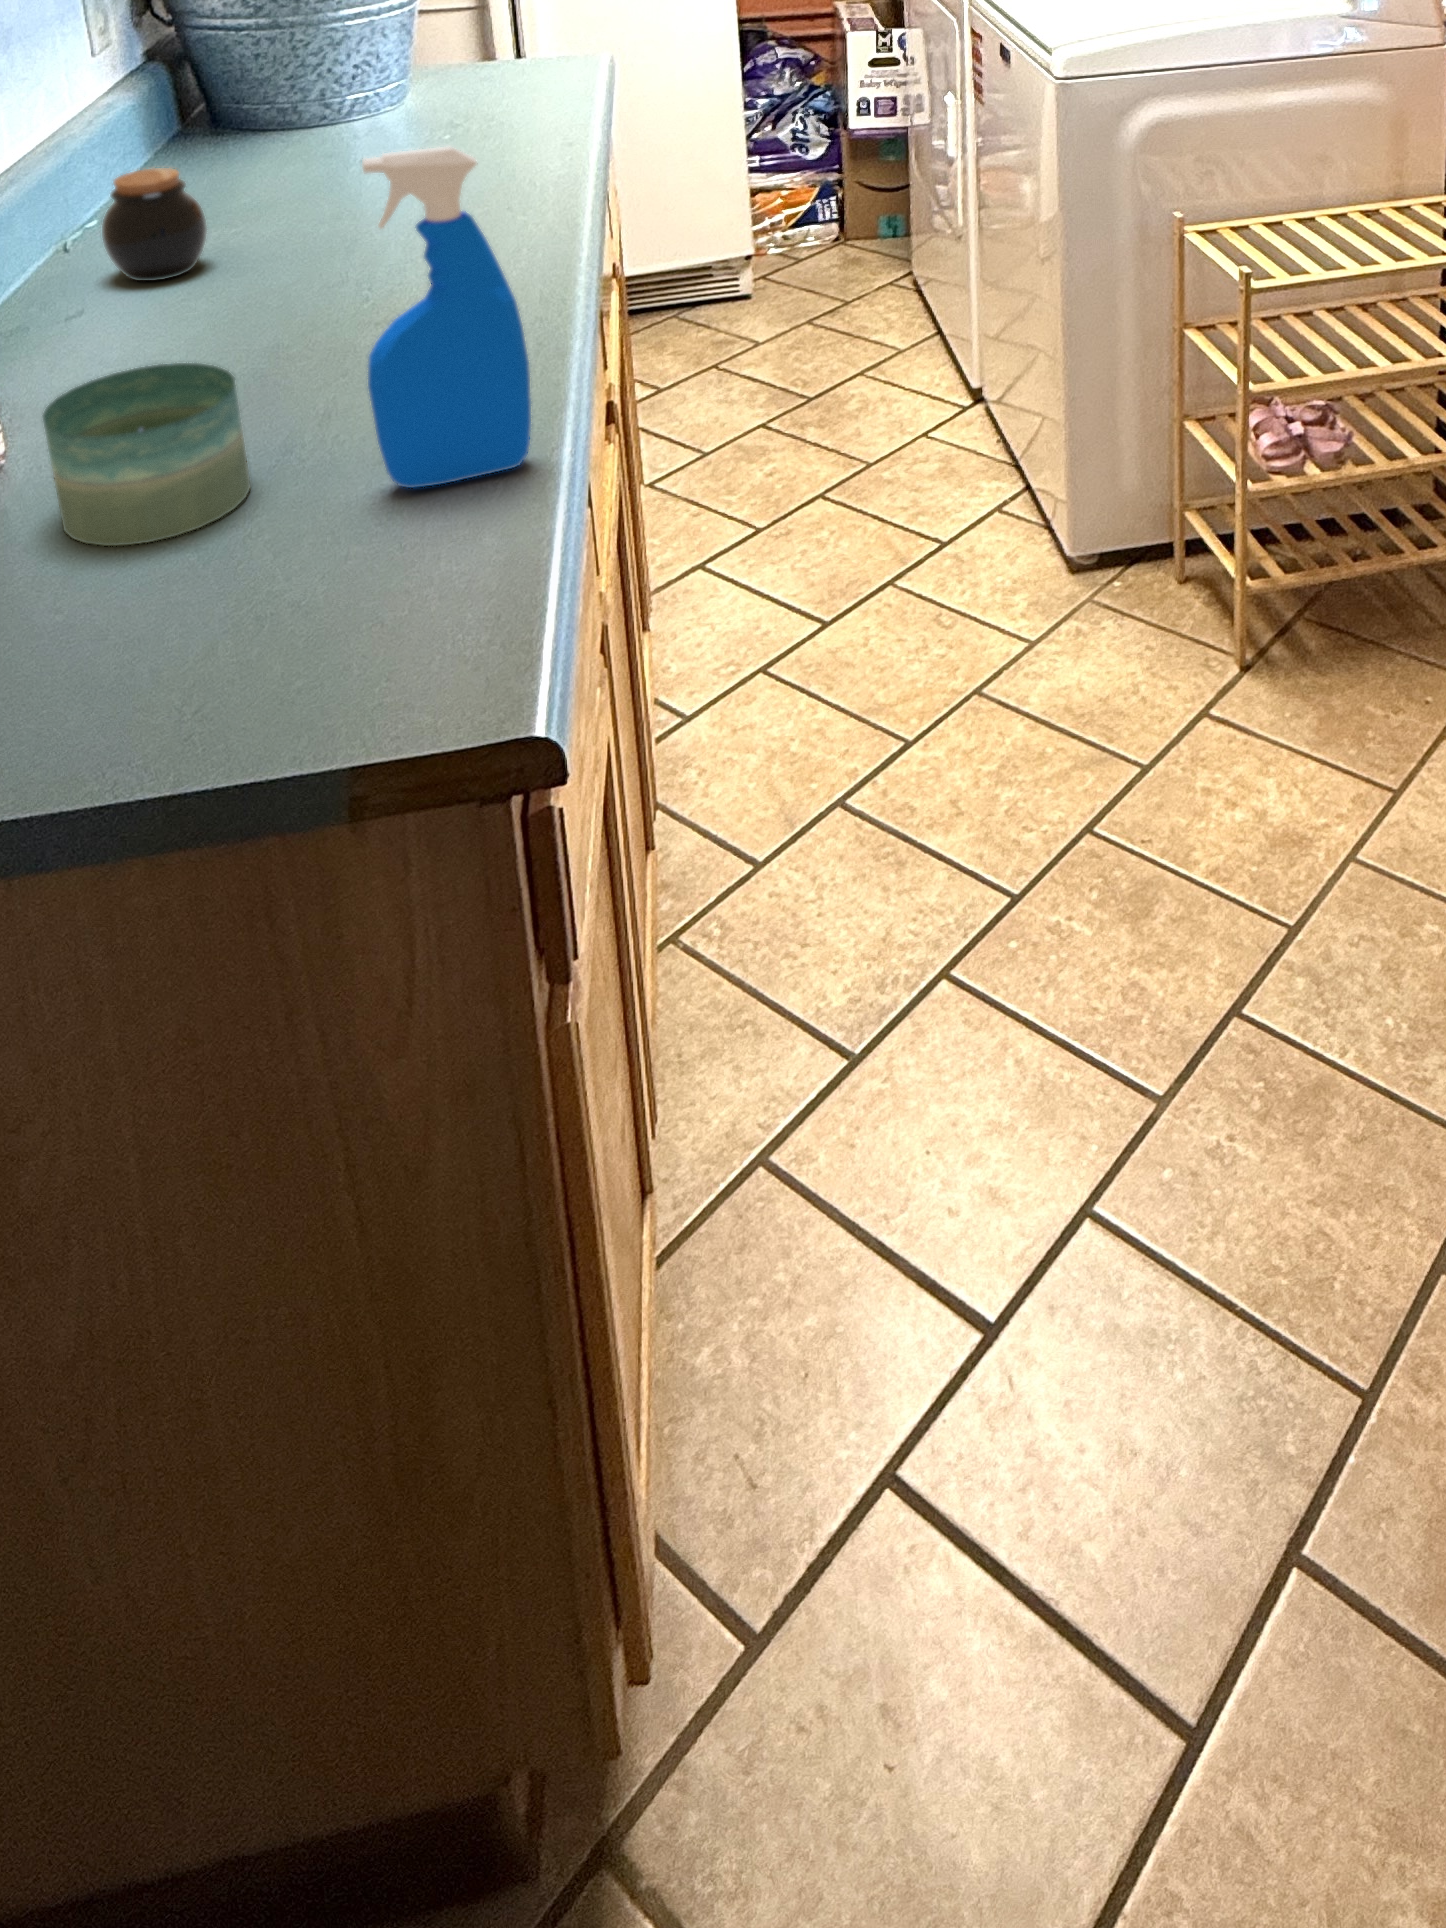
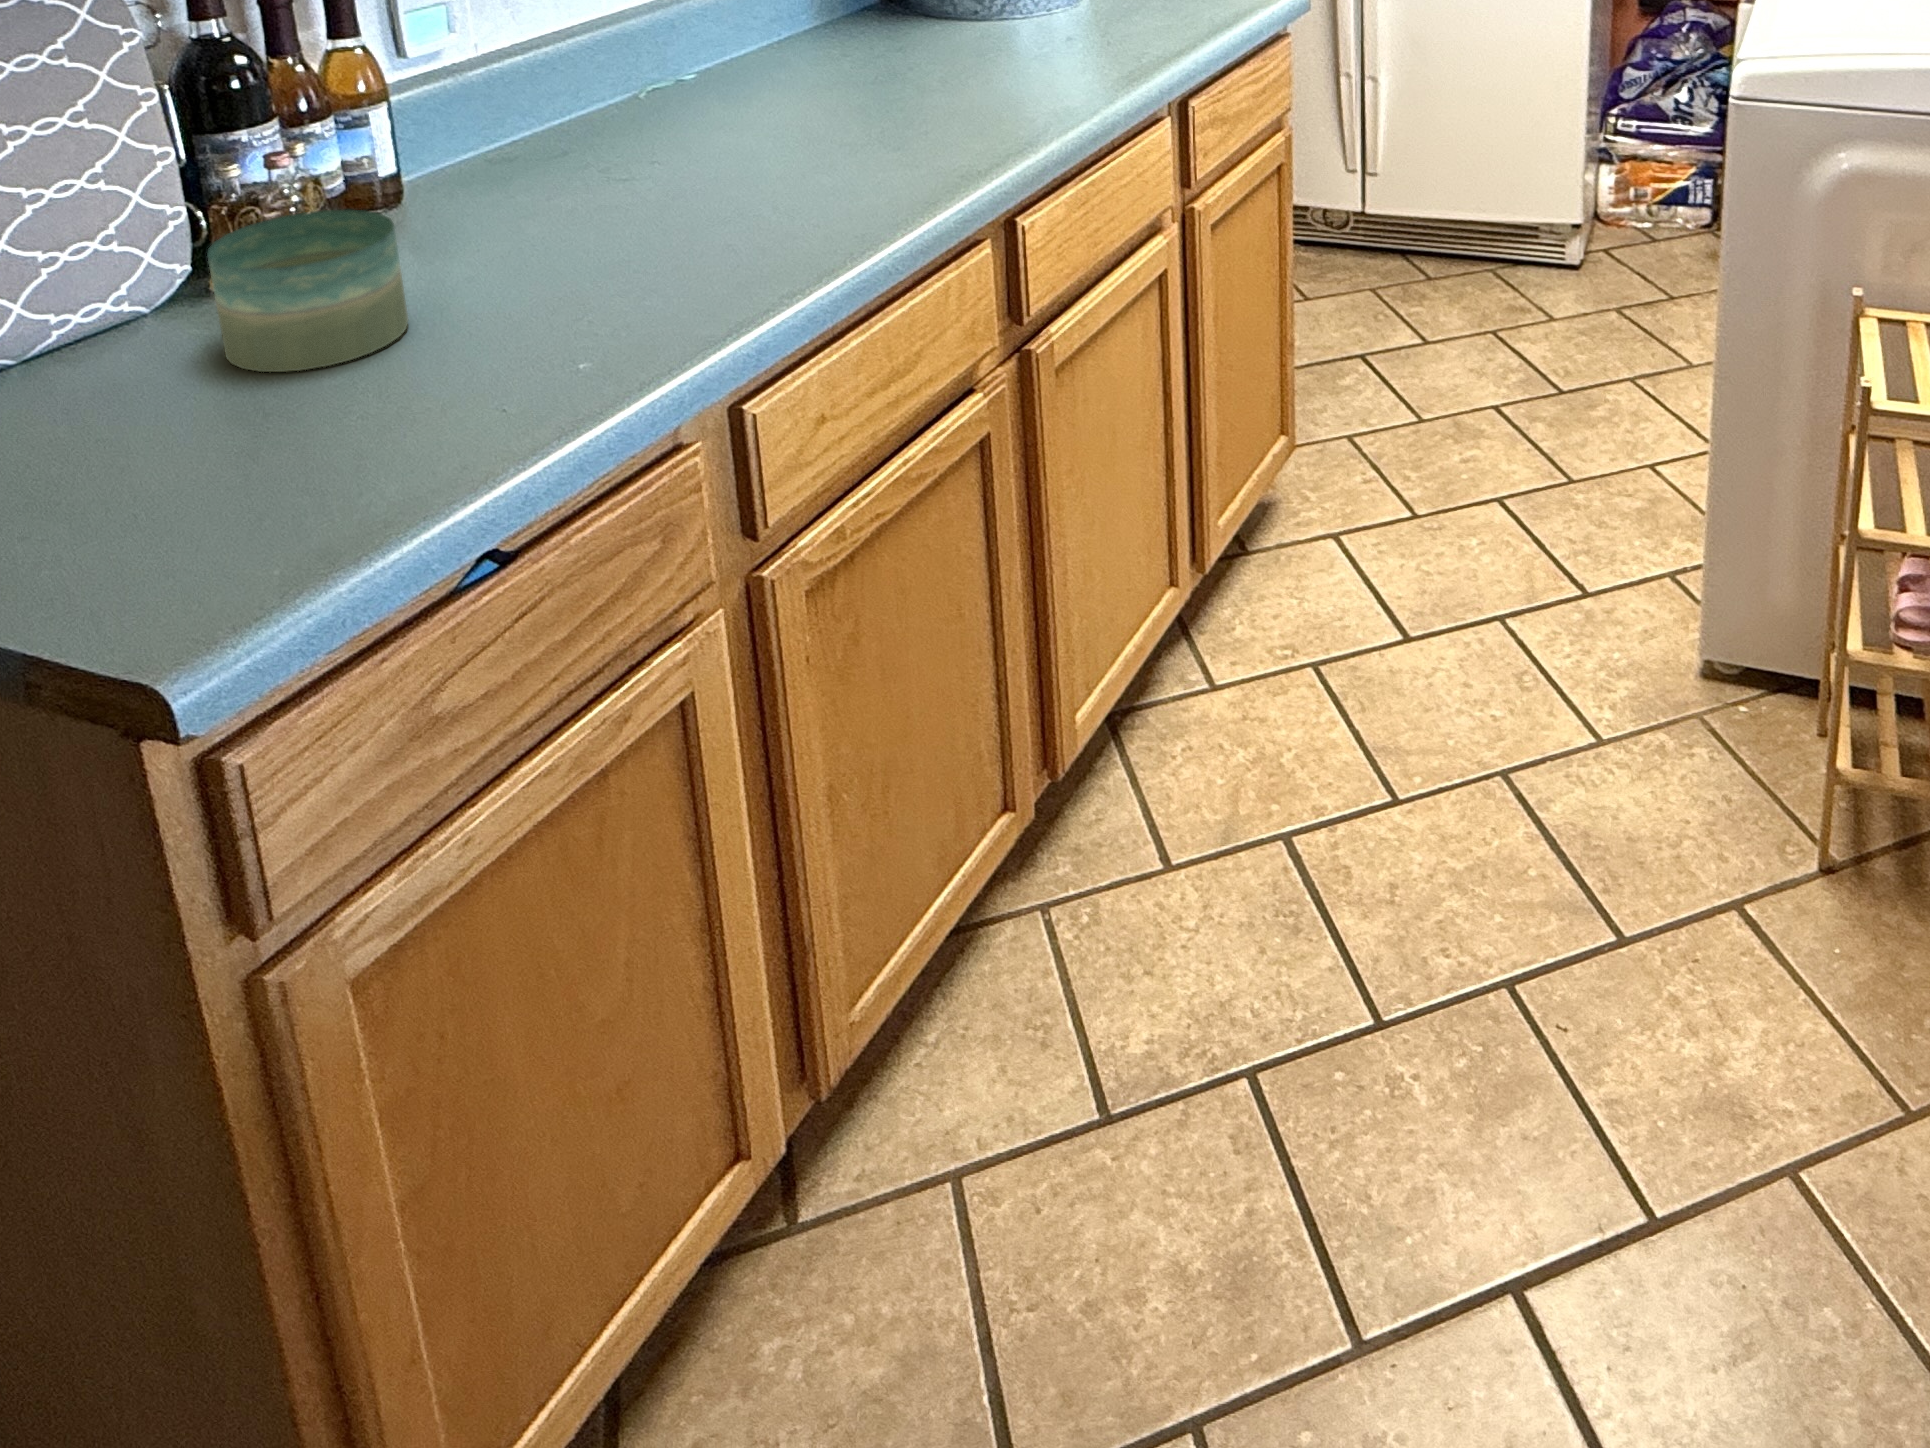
spray bottle: present [362,147,531,488] -> none [426,50,597,392]
jar: present [102,168,207,281] -> none [609,29,702,133]

